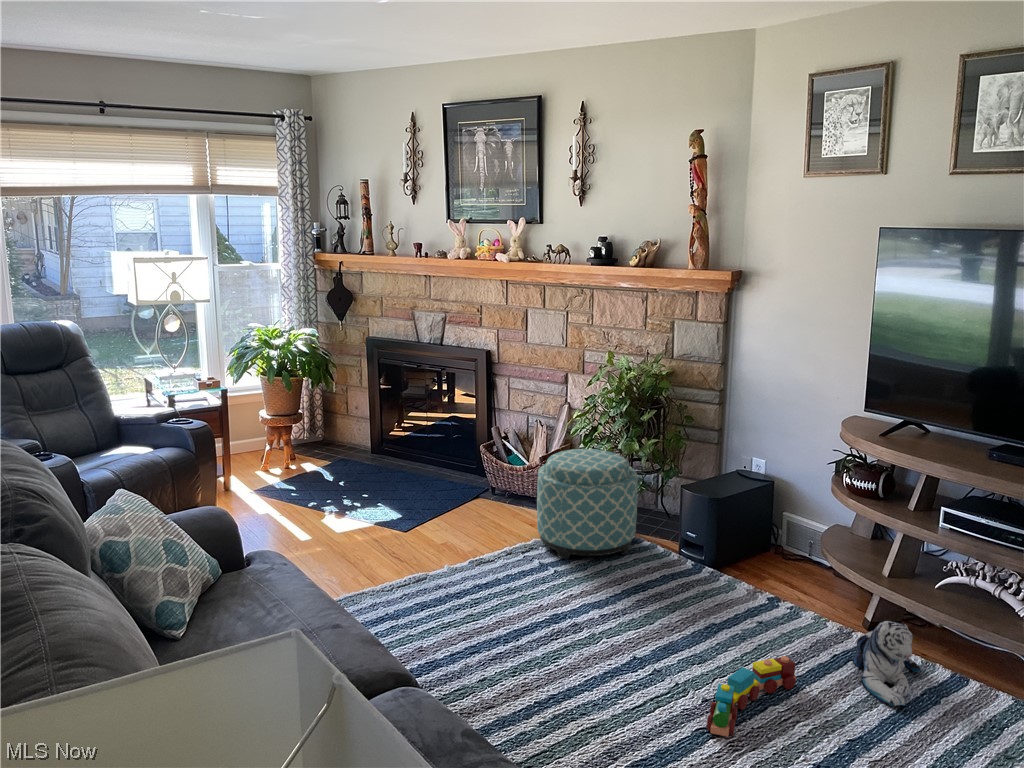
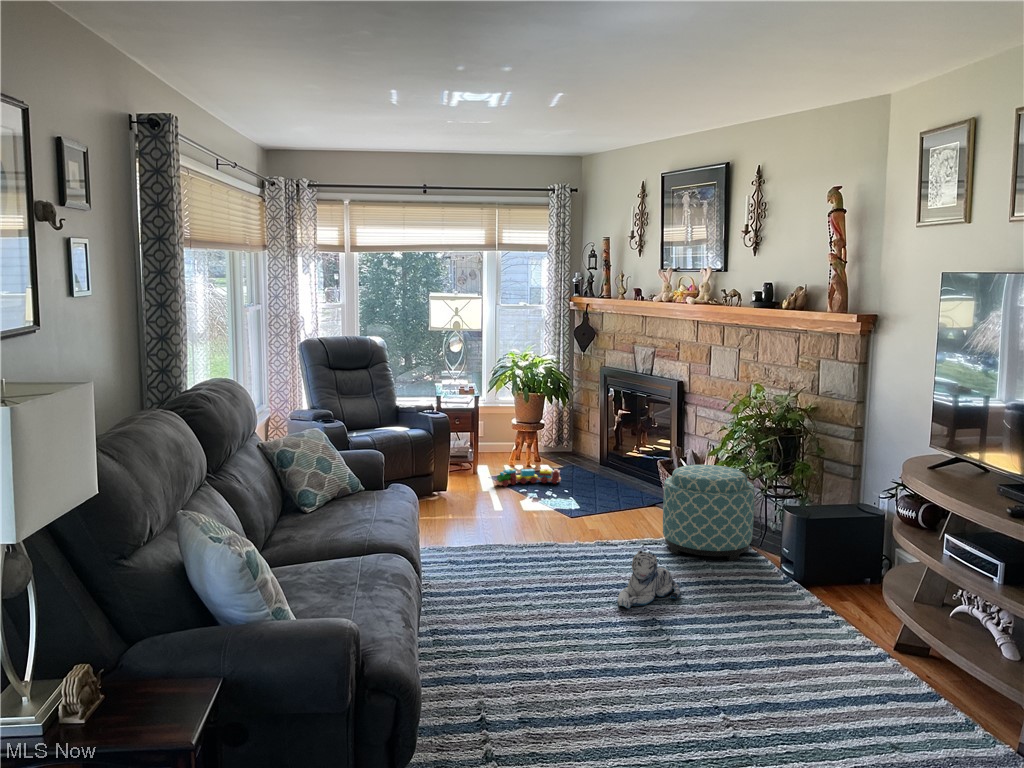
plush toy: present [852,621,920,706] -> present [617,551,681,609]
toy train: present [707,656,796,737] -> present [496,468,561,487]

